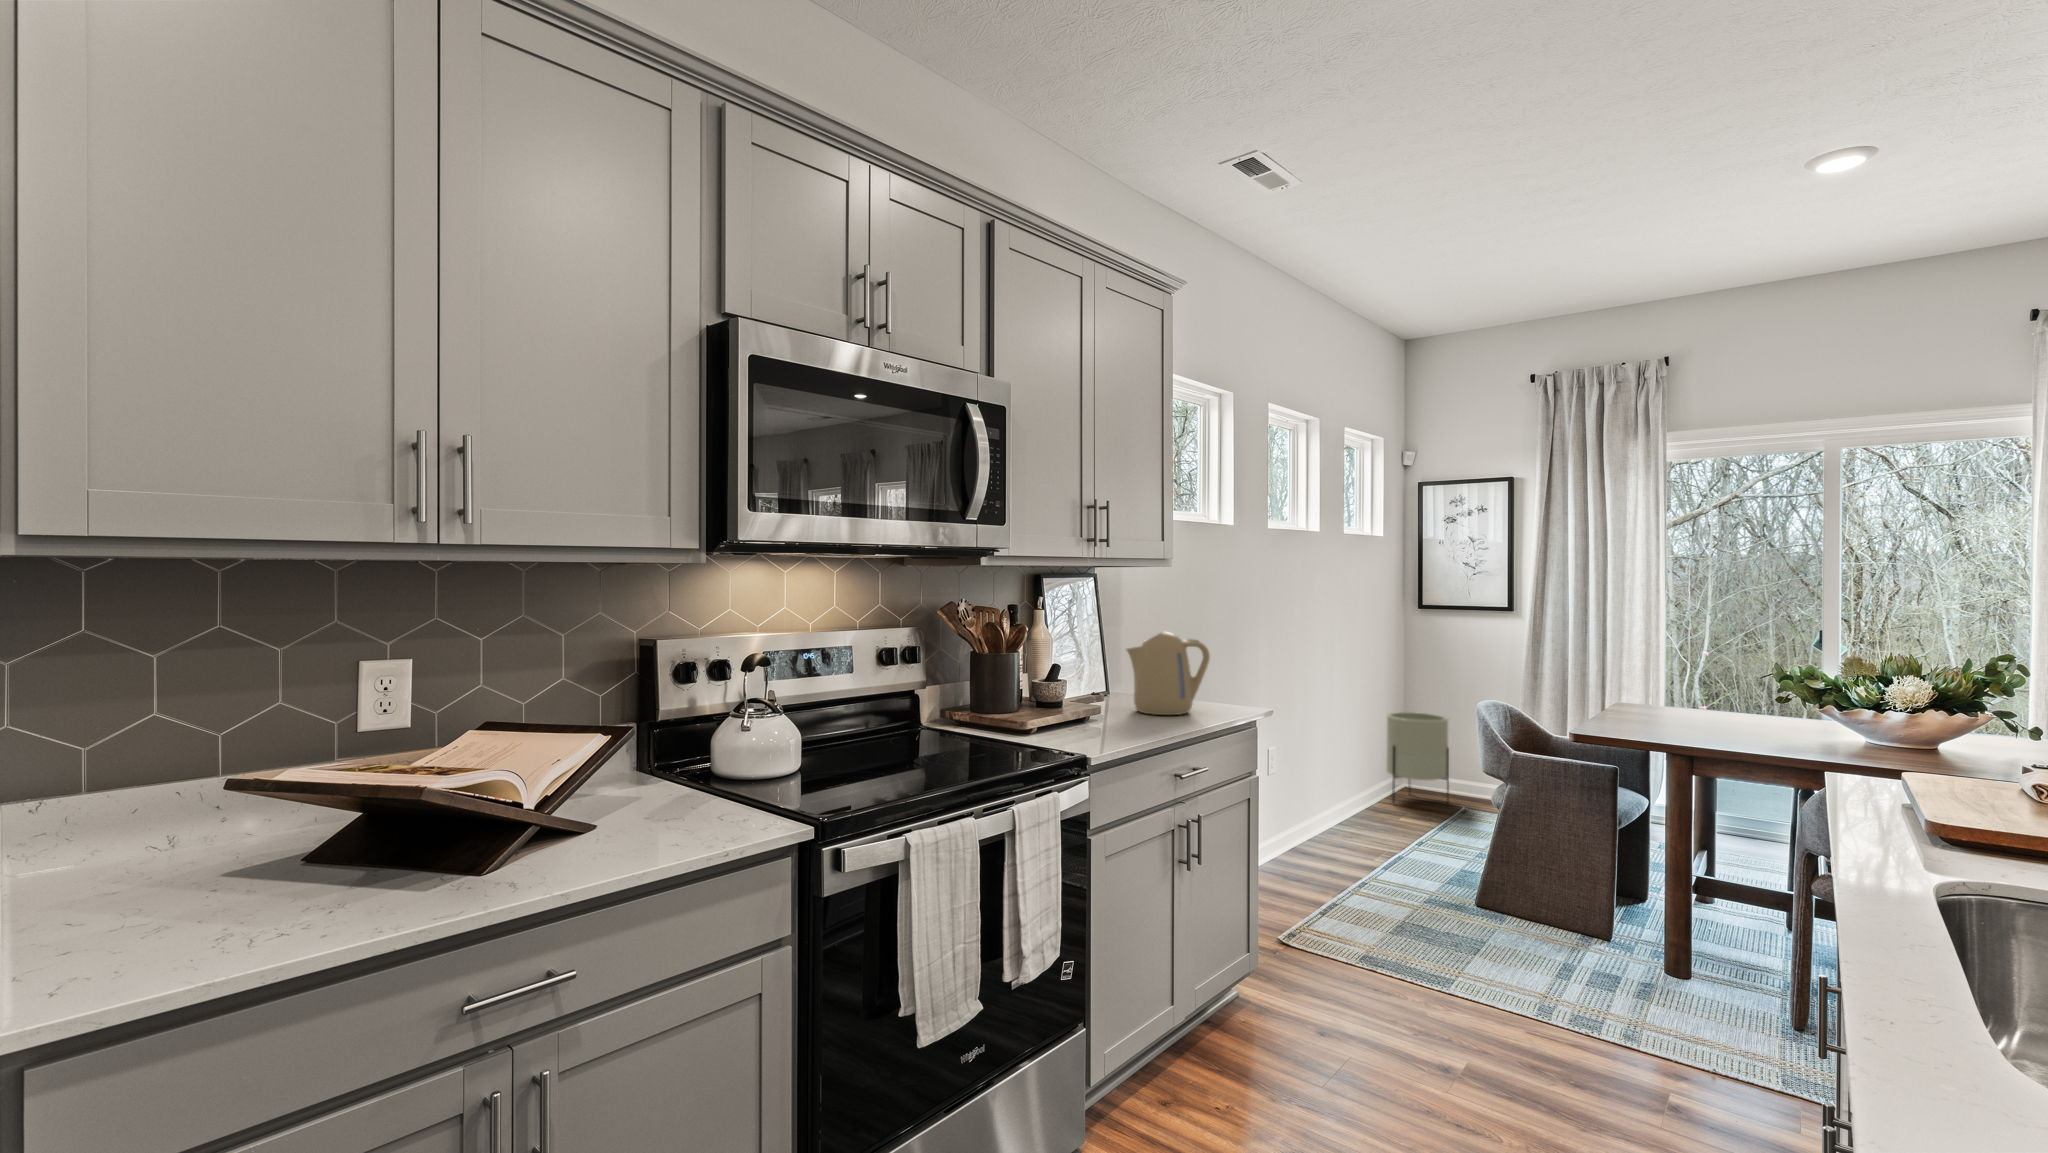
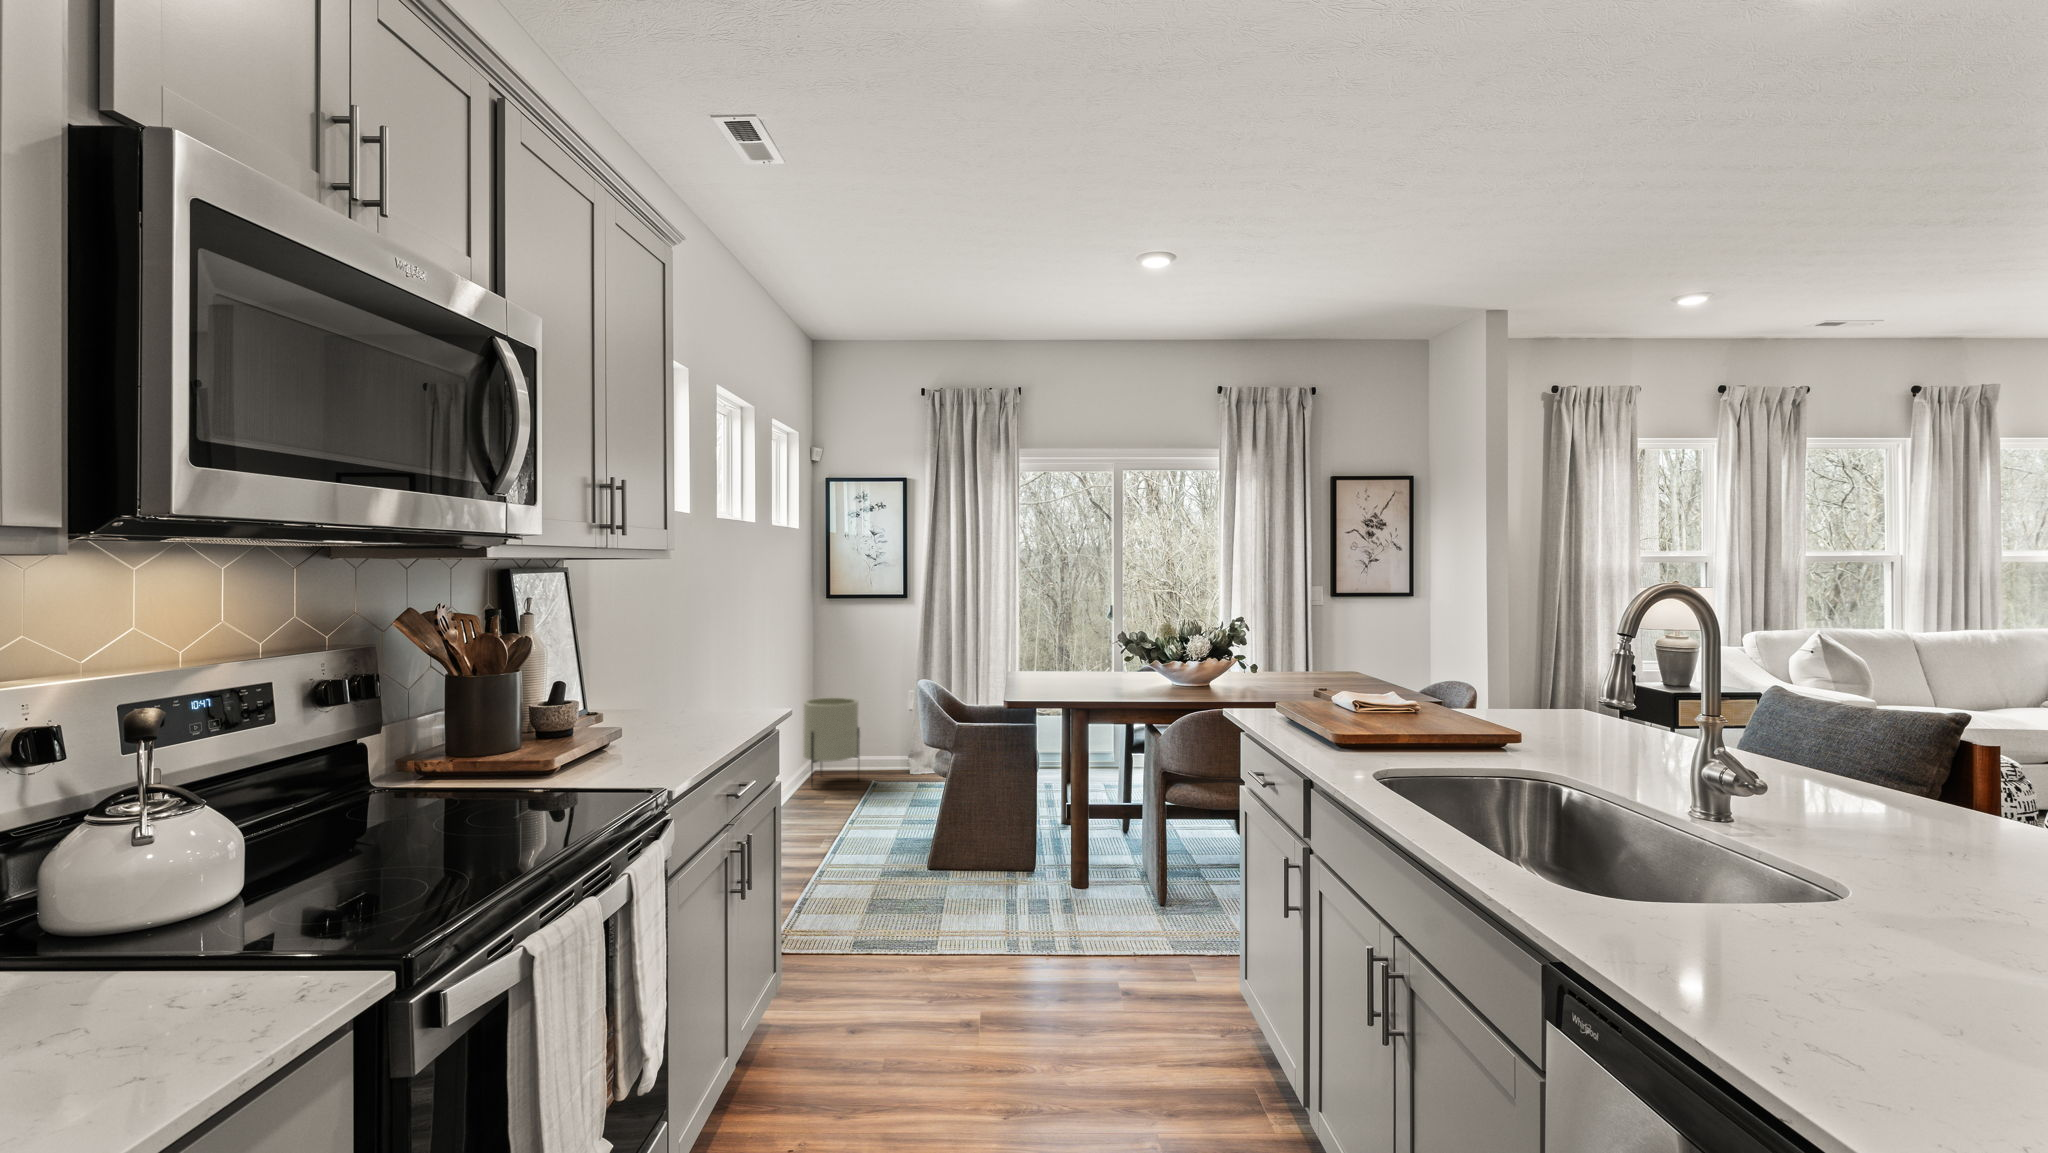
kettle: present [1127,632,1210,715] -> none [638,634,737,730]

